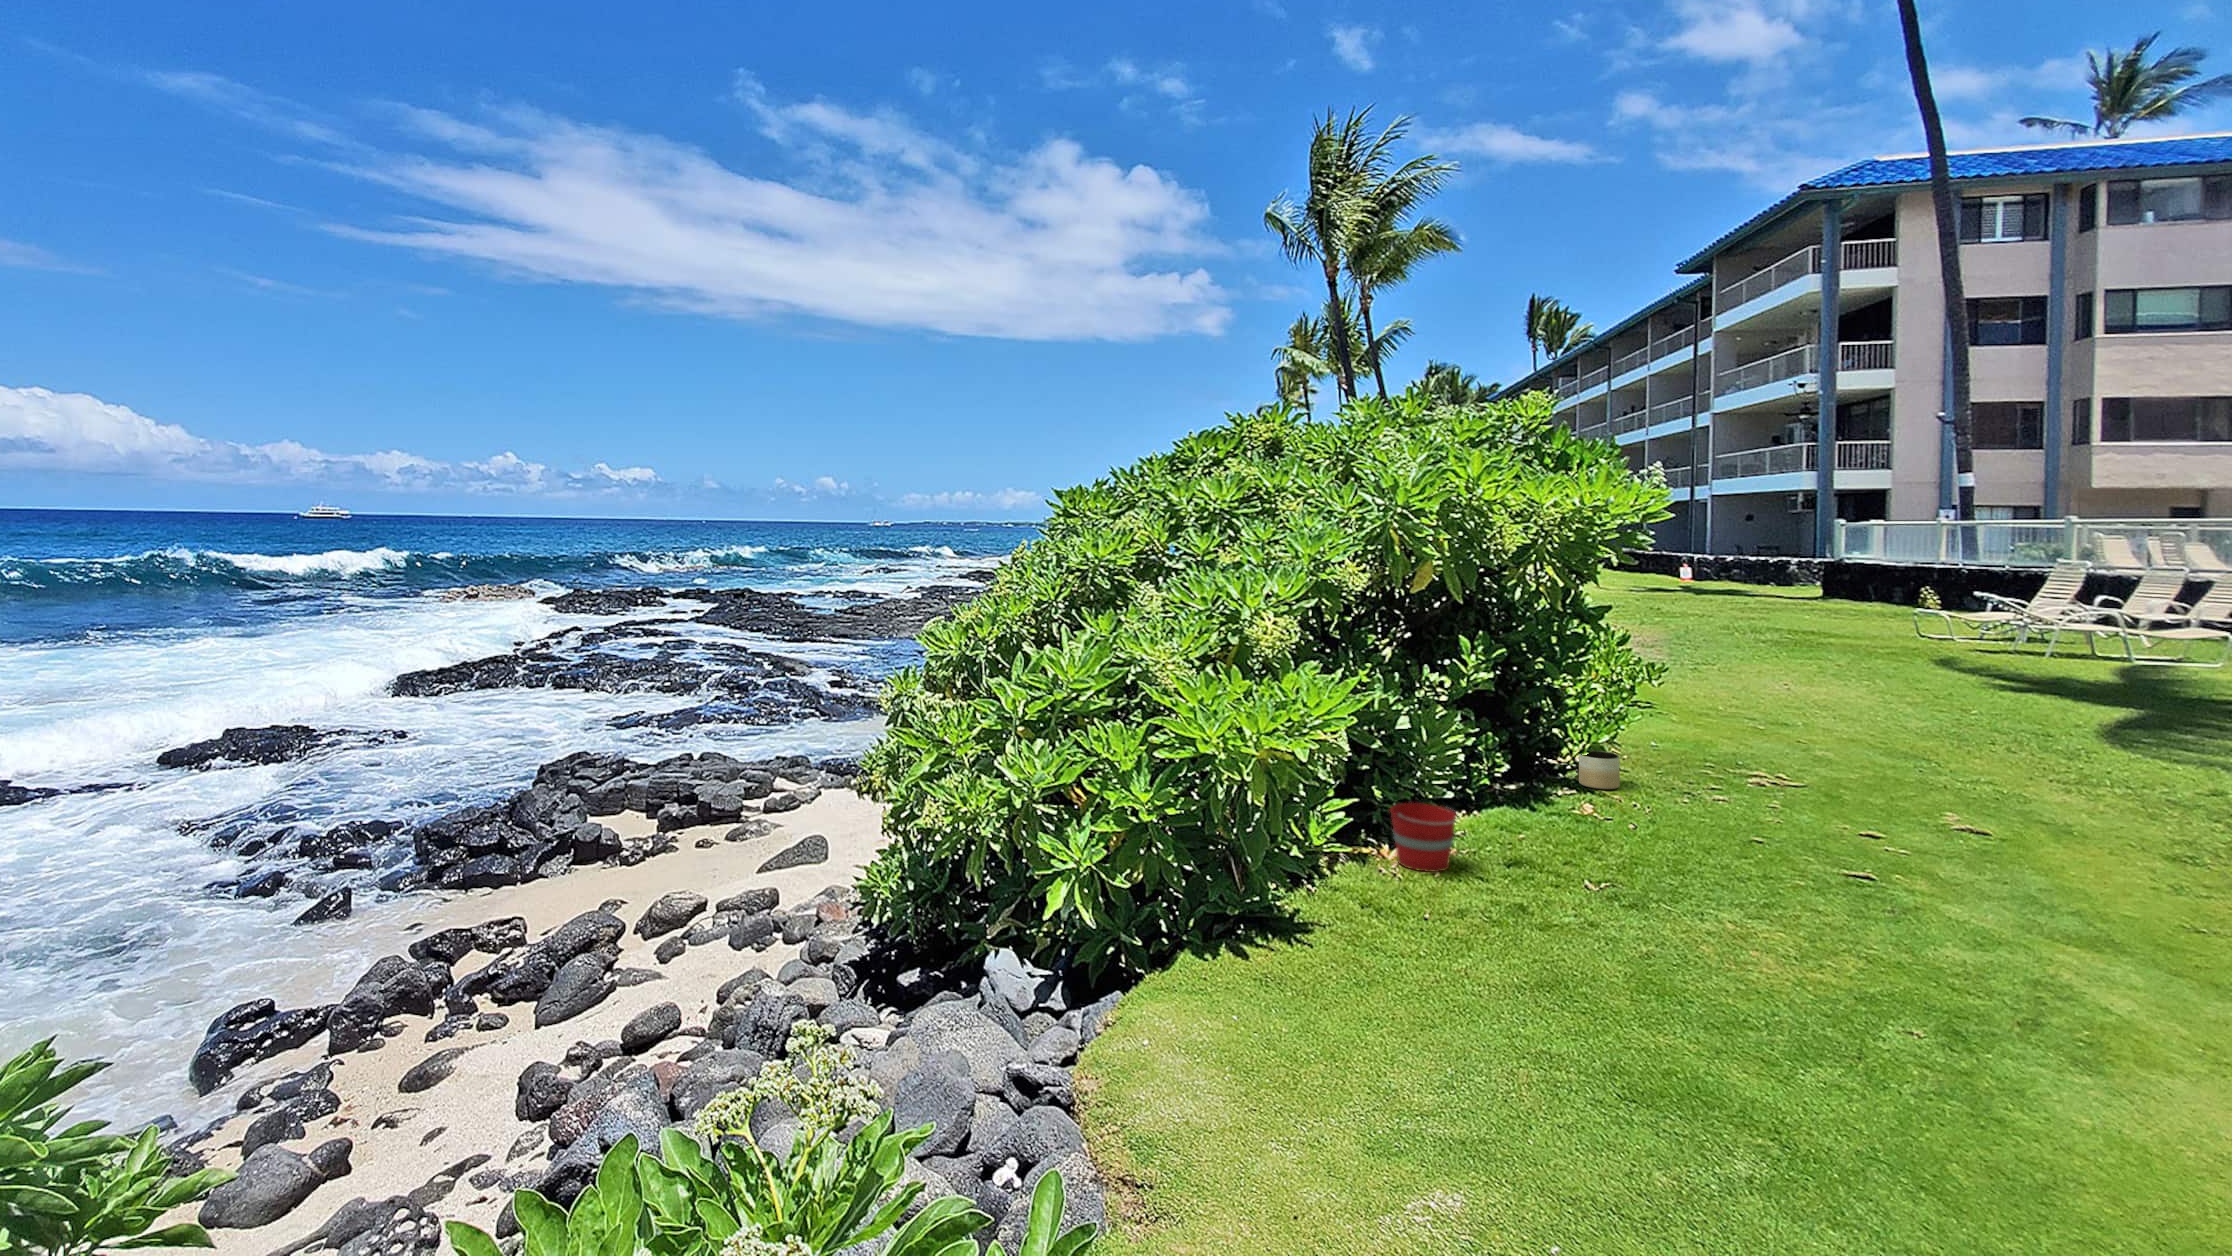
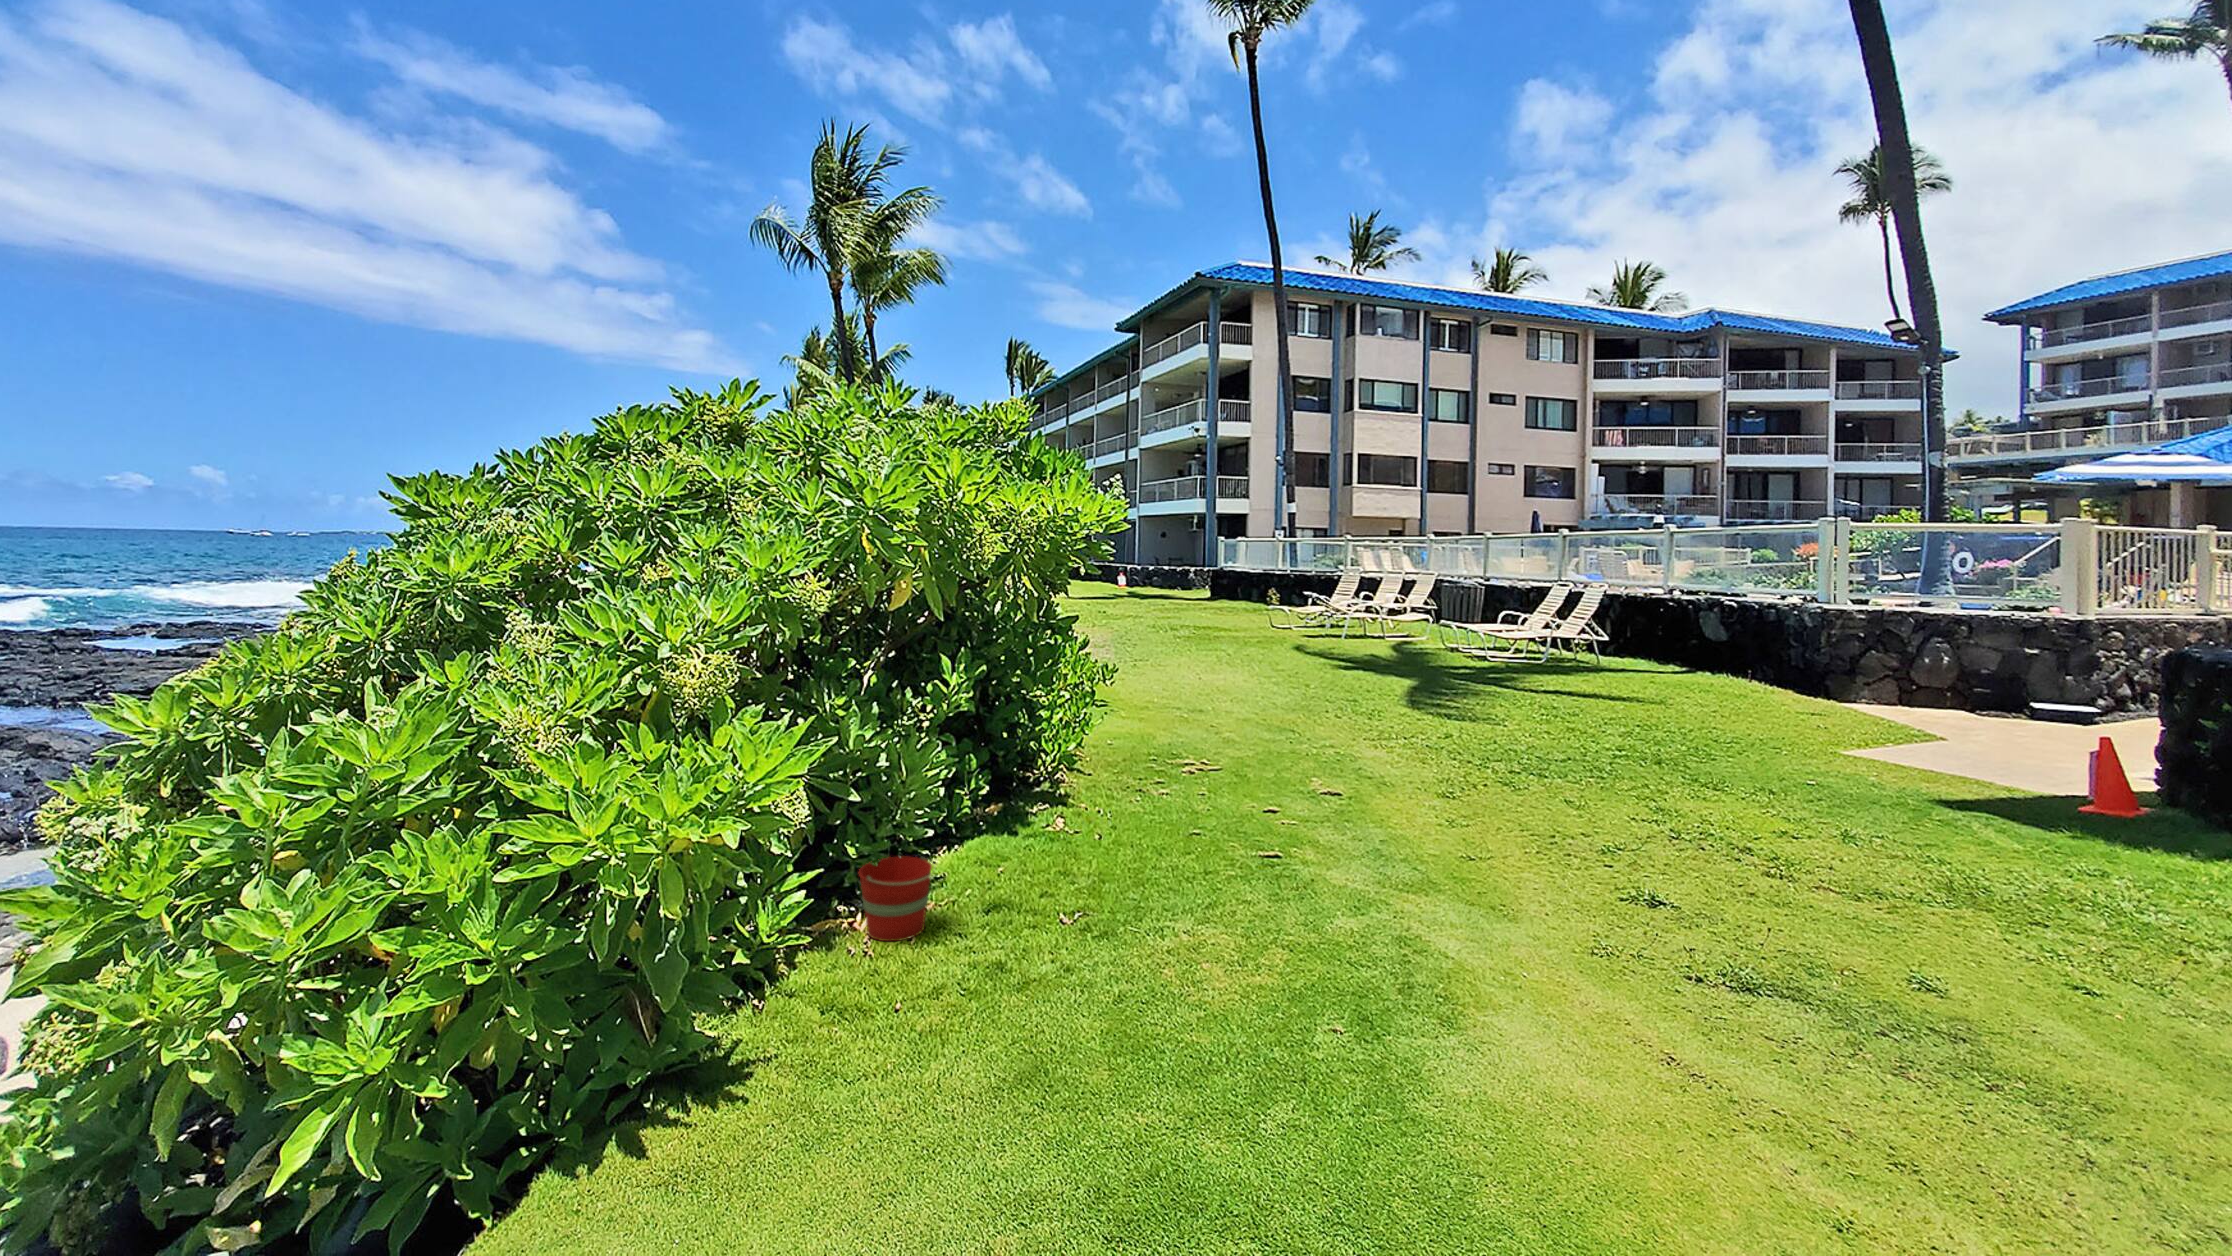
planter: present [1579,751,1620,790] -> none [1052,763,1087,803]

